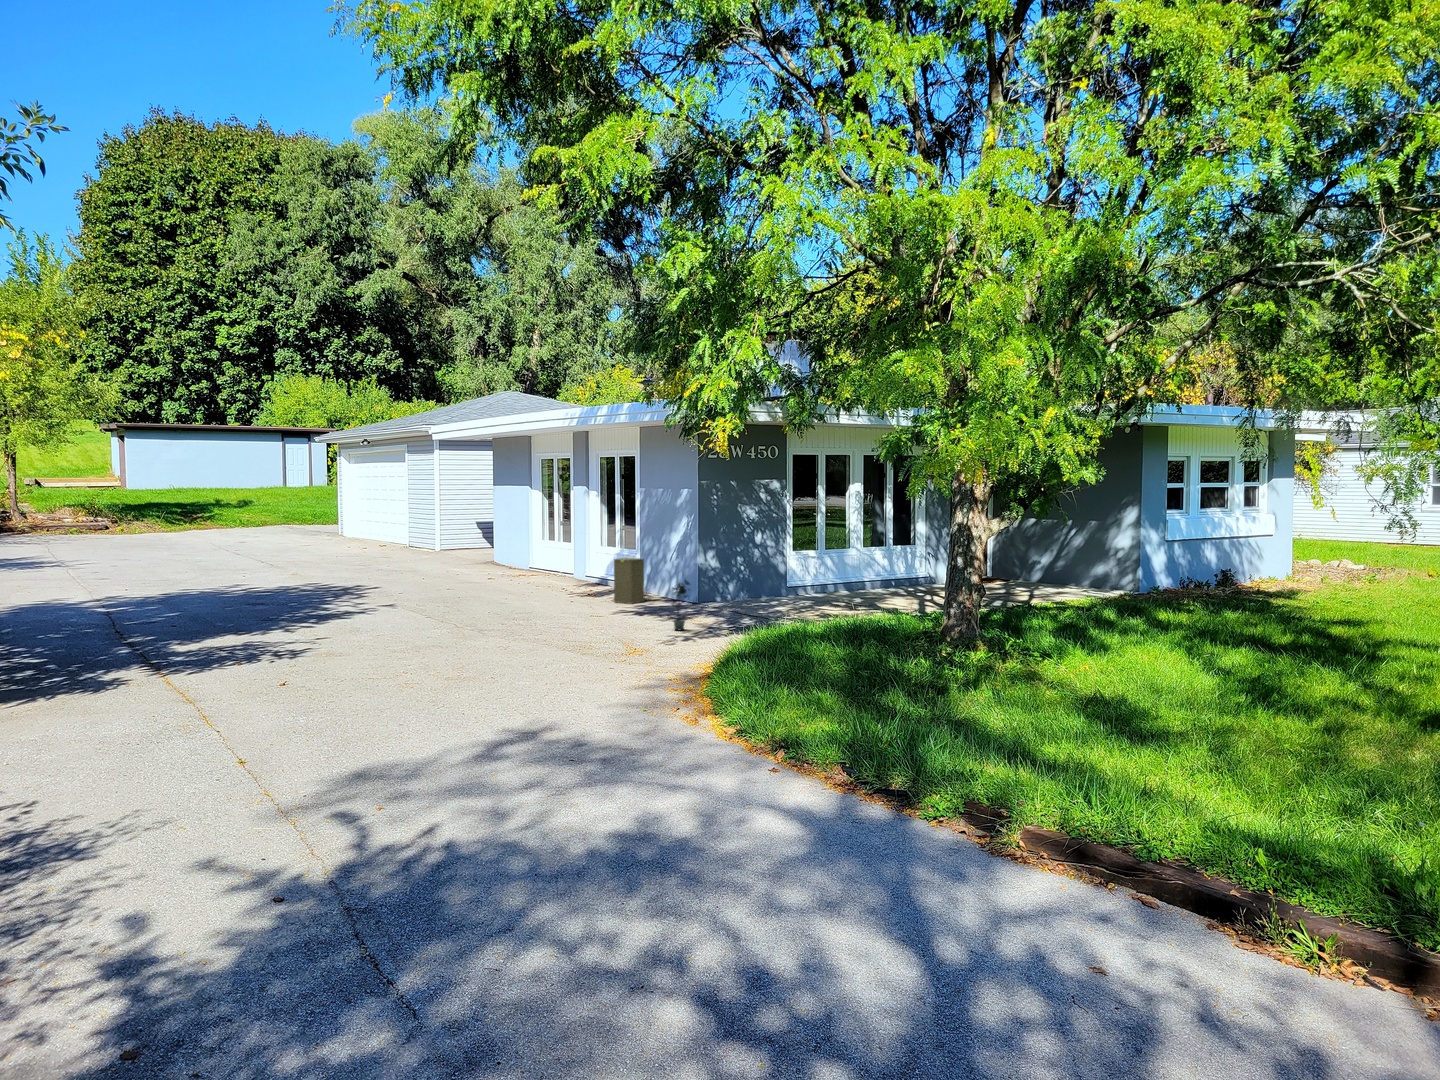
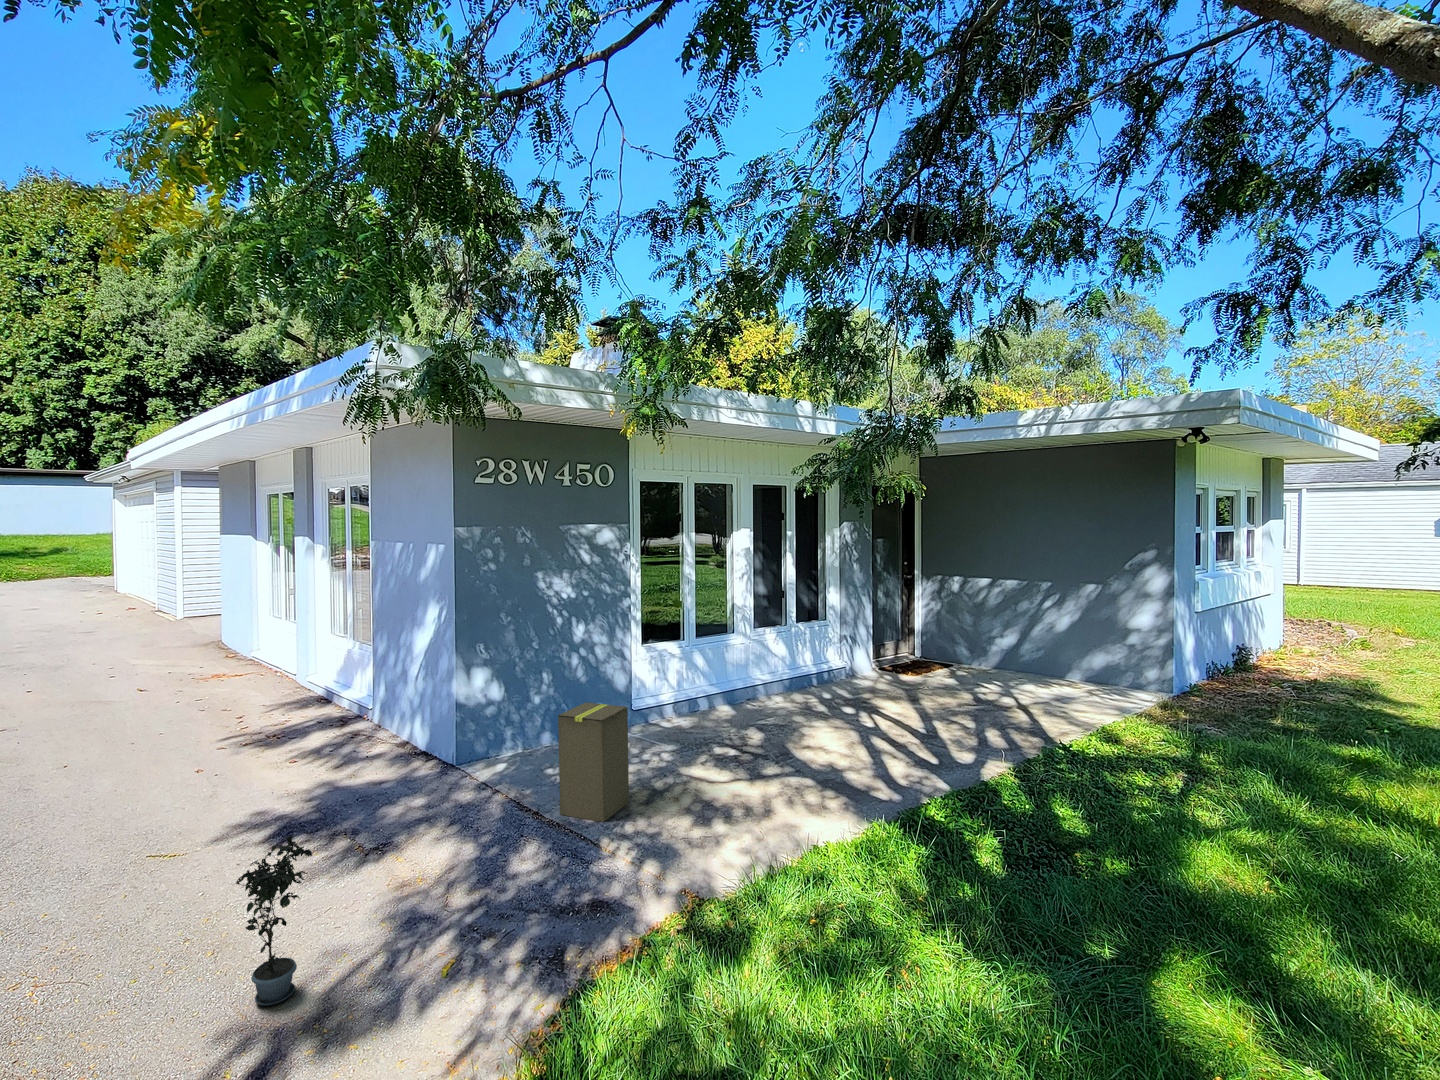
cardboard box: present [614,558,644,604] -> present [558,702,629,822]

